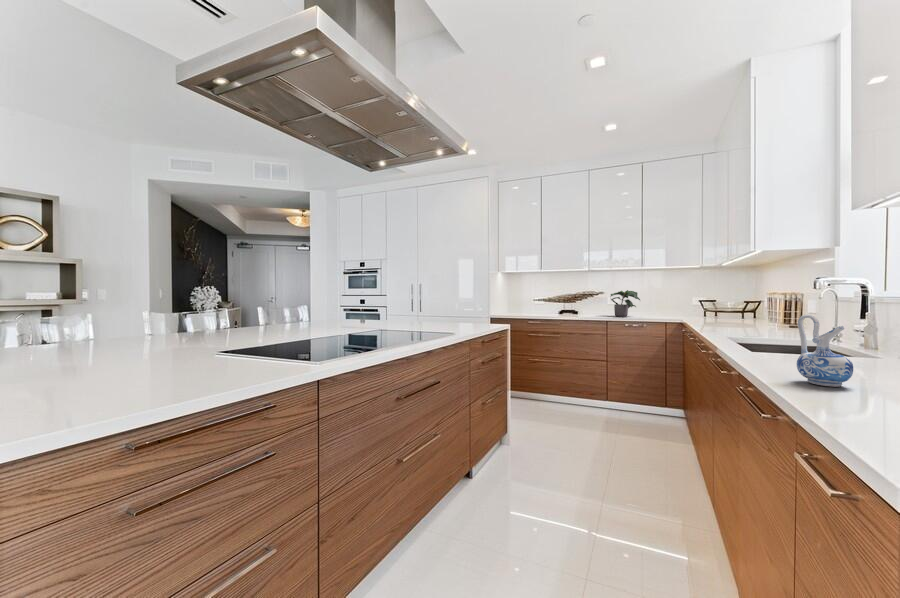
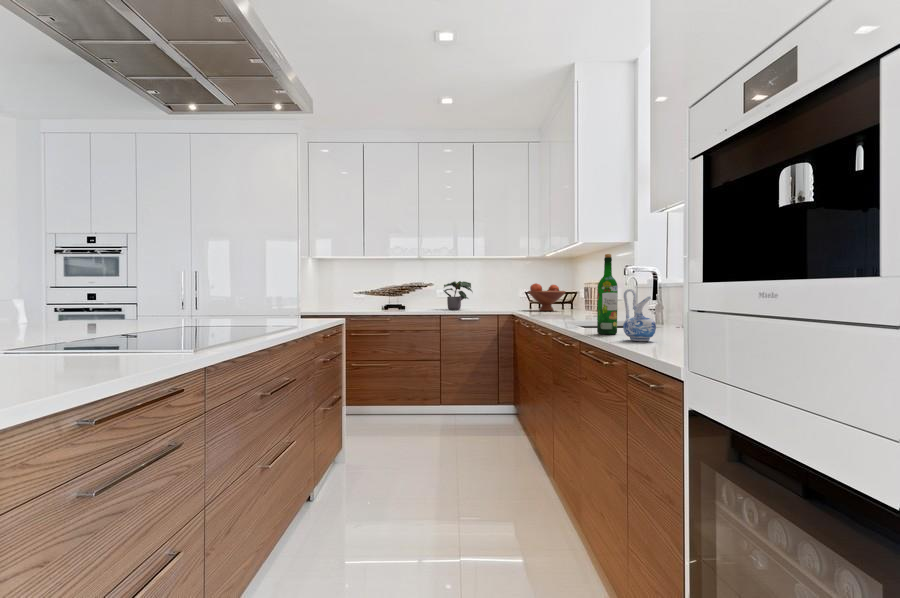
wine bottle: none [763,267,794,367] -> present [597,254,618,334]
fruit bowl: none [700,292,745,321] -> present [528,283,565,311]

